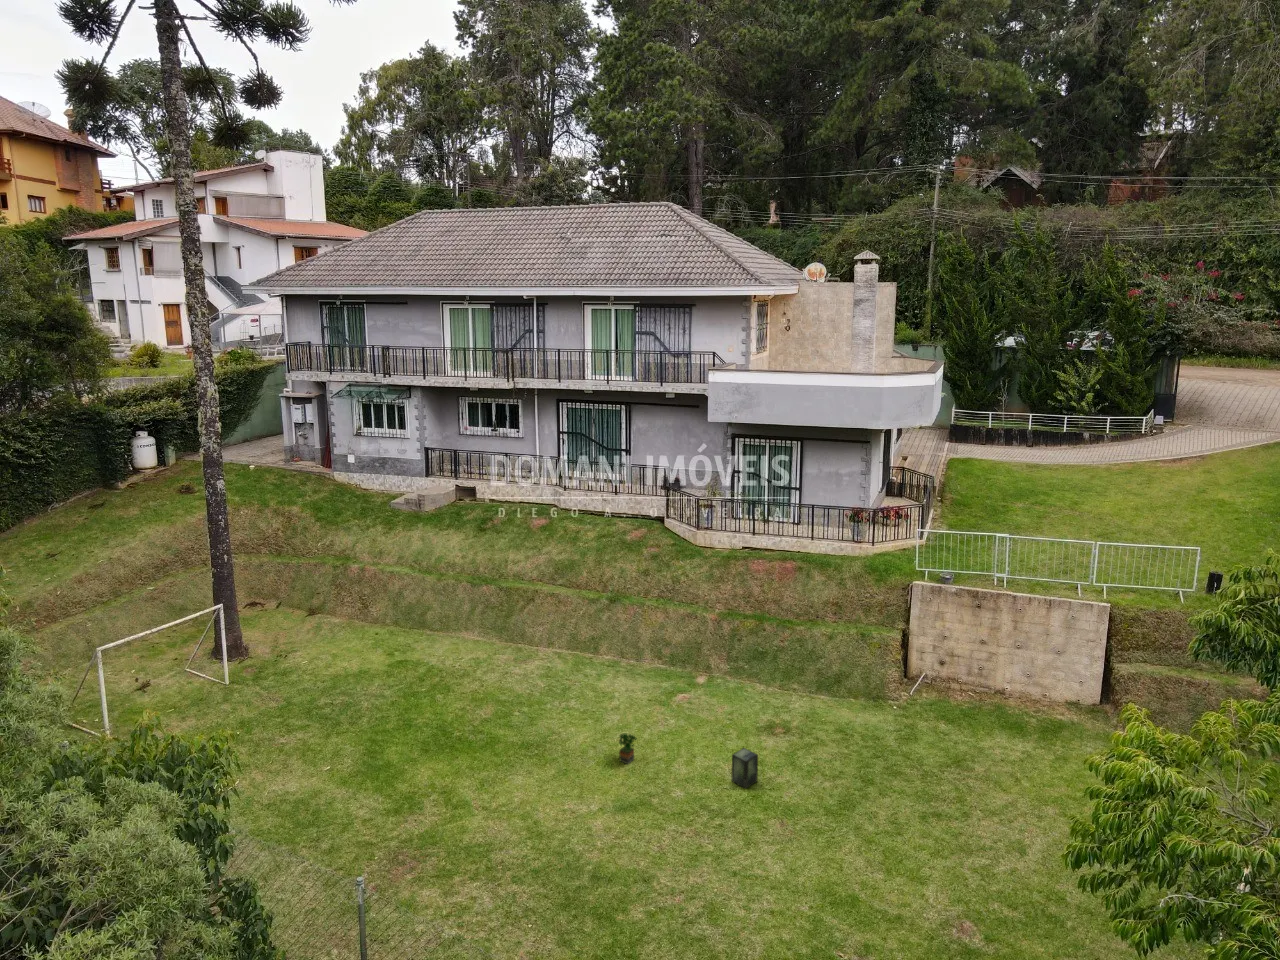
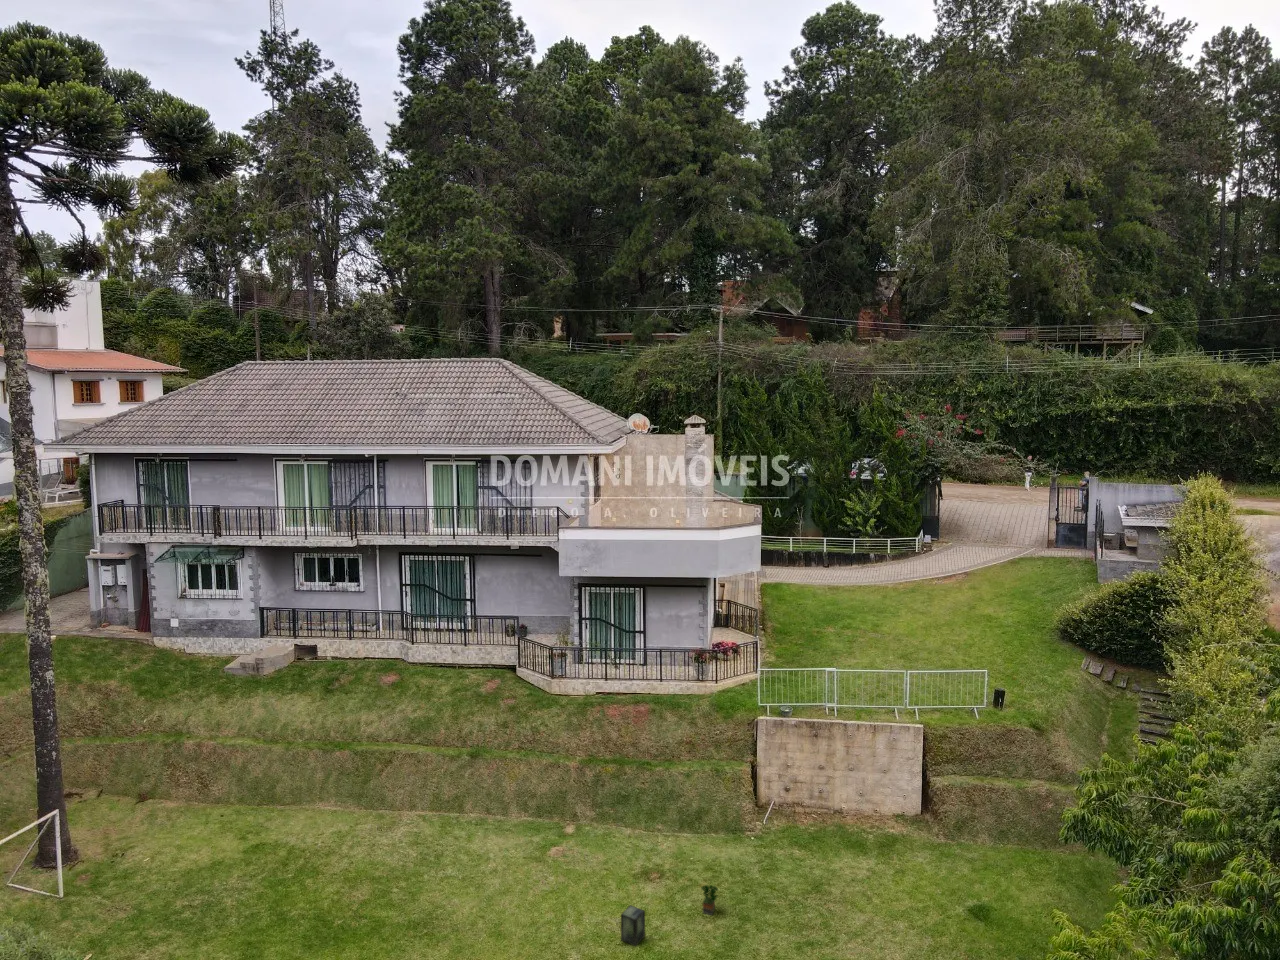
potted tree: present [619,733,637,764] -> present [701,885,718,915]

